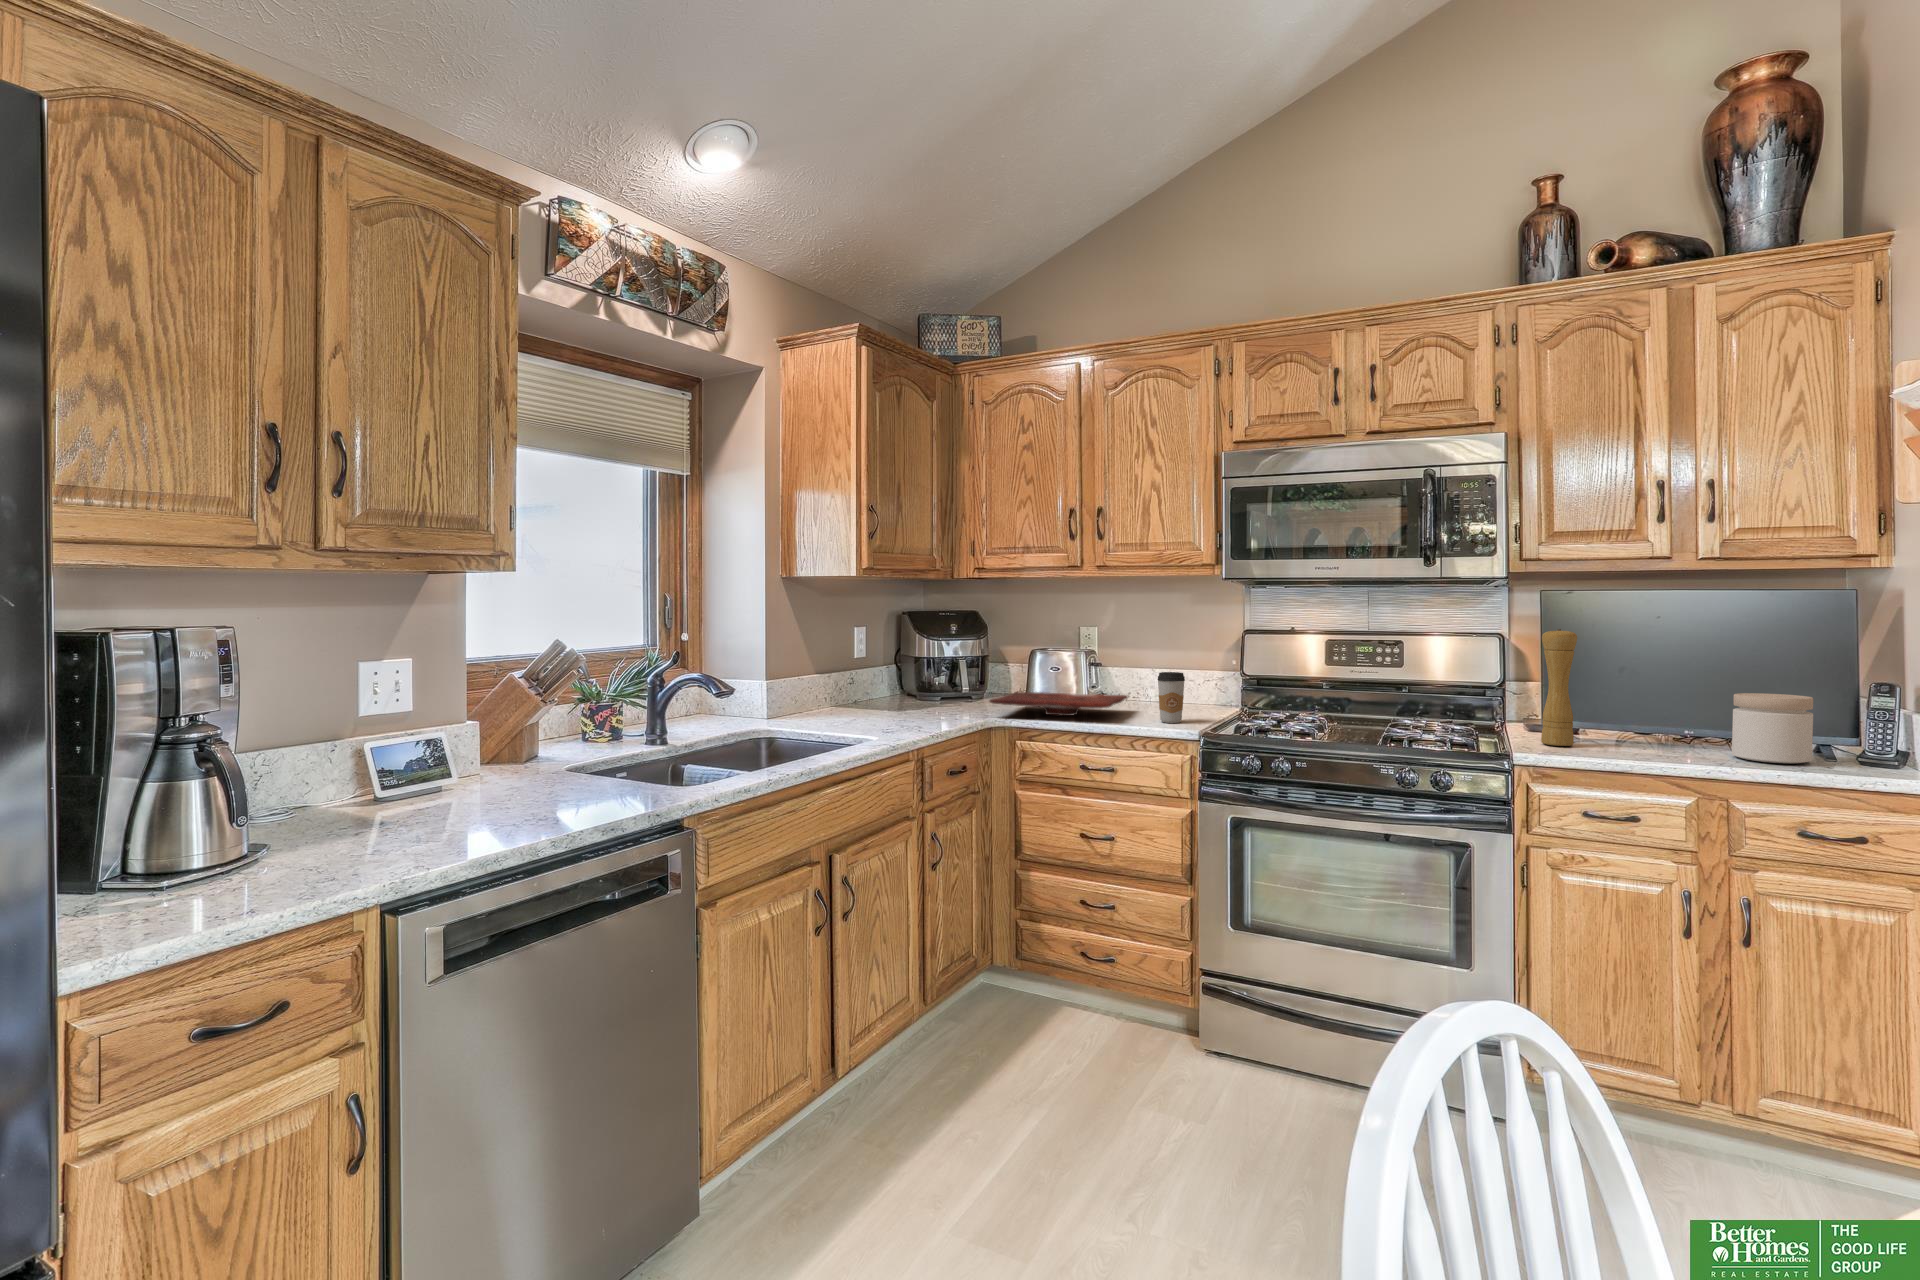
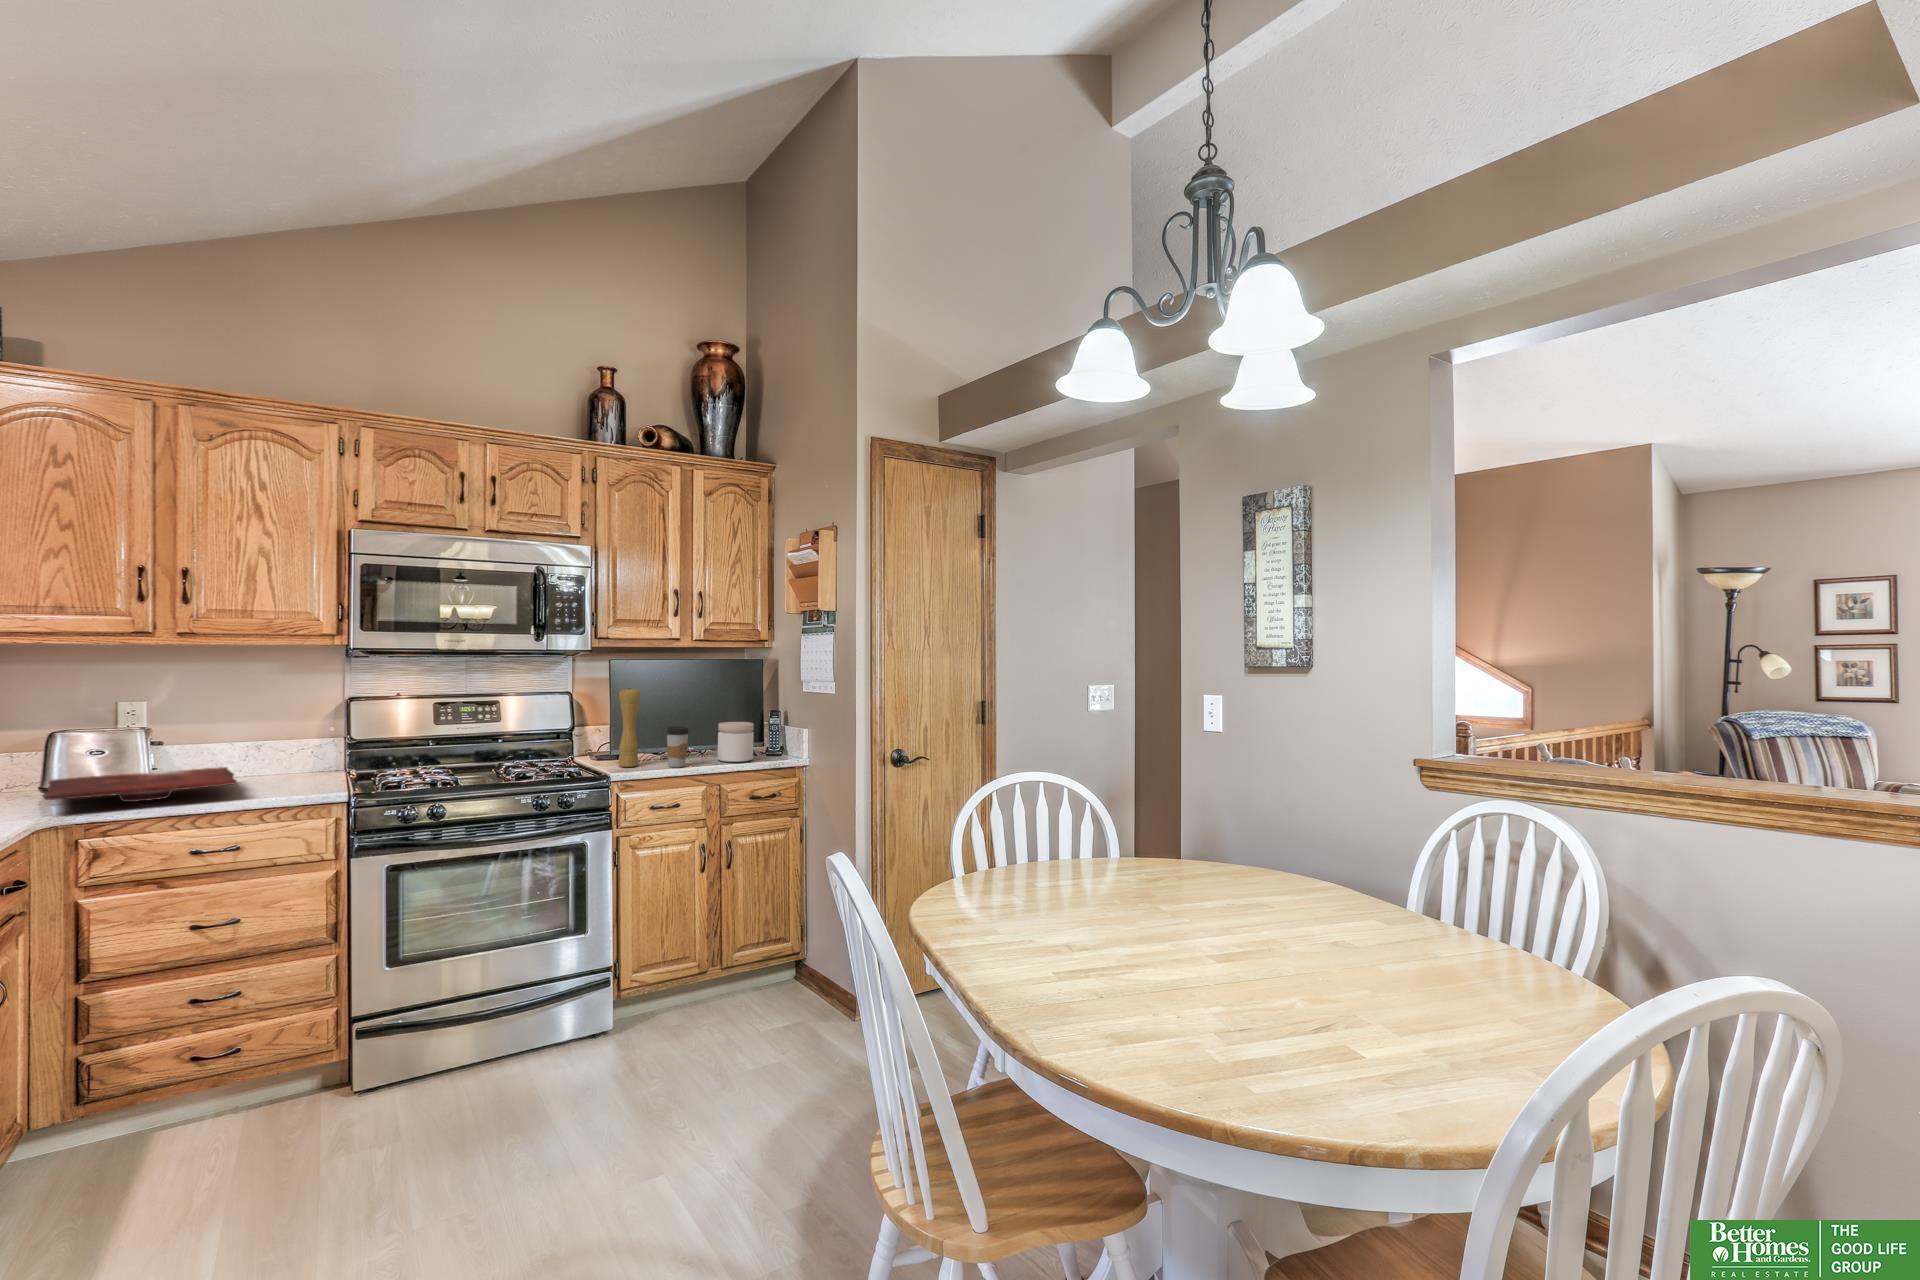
coffee cup: present [1158,672,1185,723] -> present [666,727,689,767]

